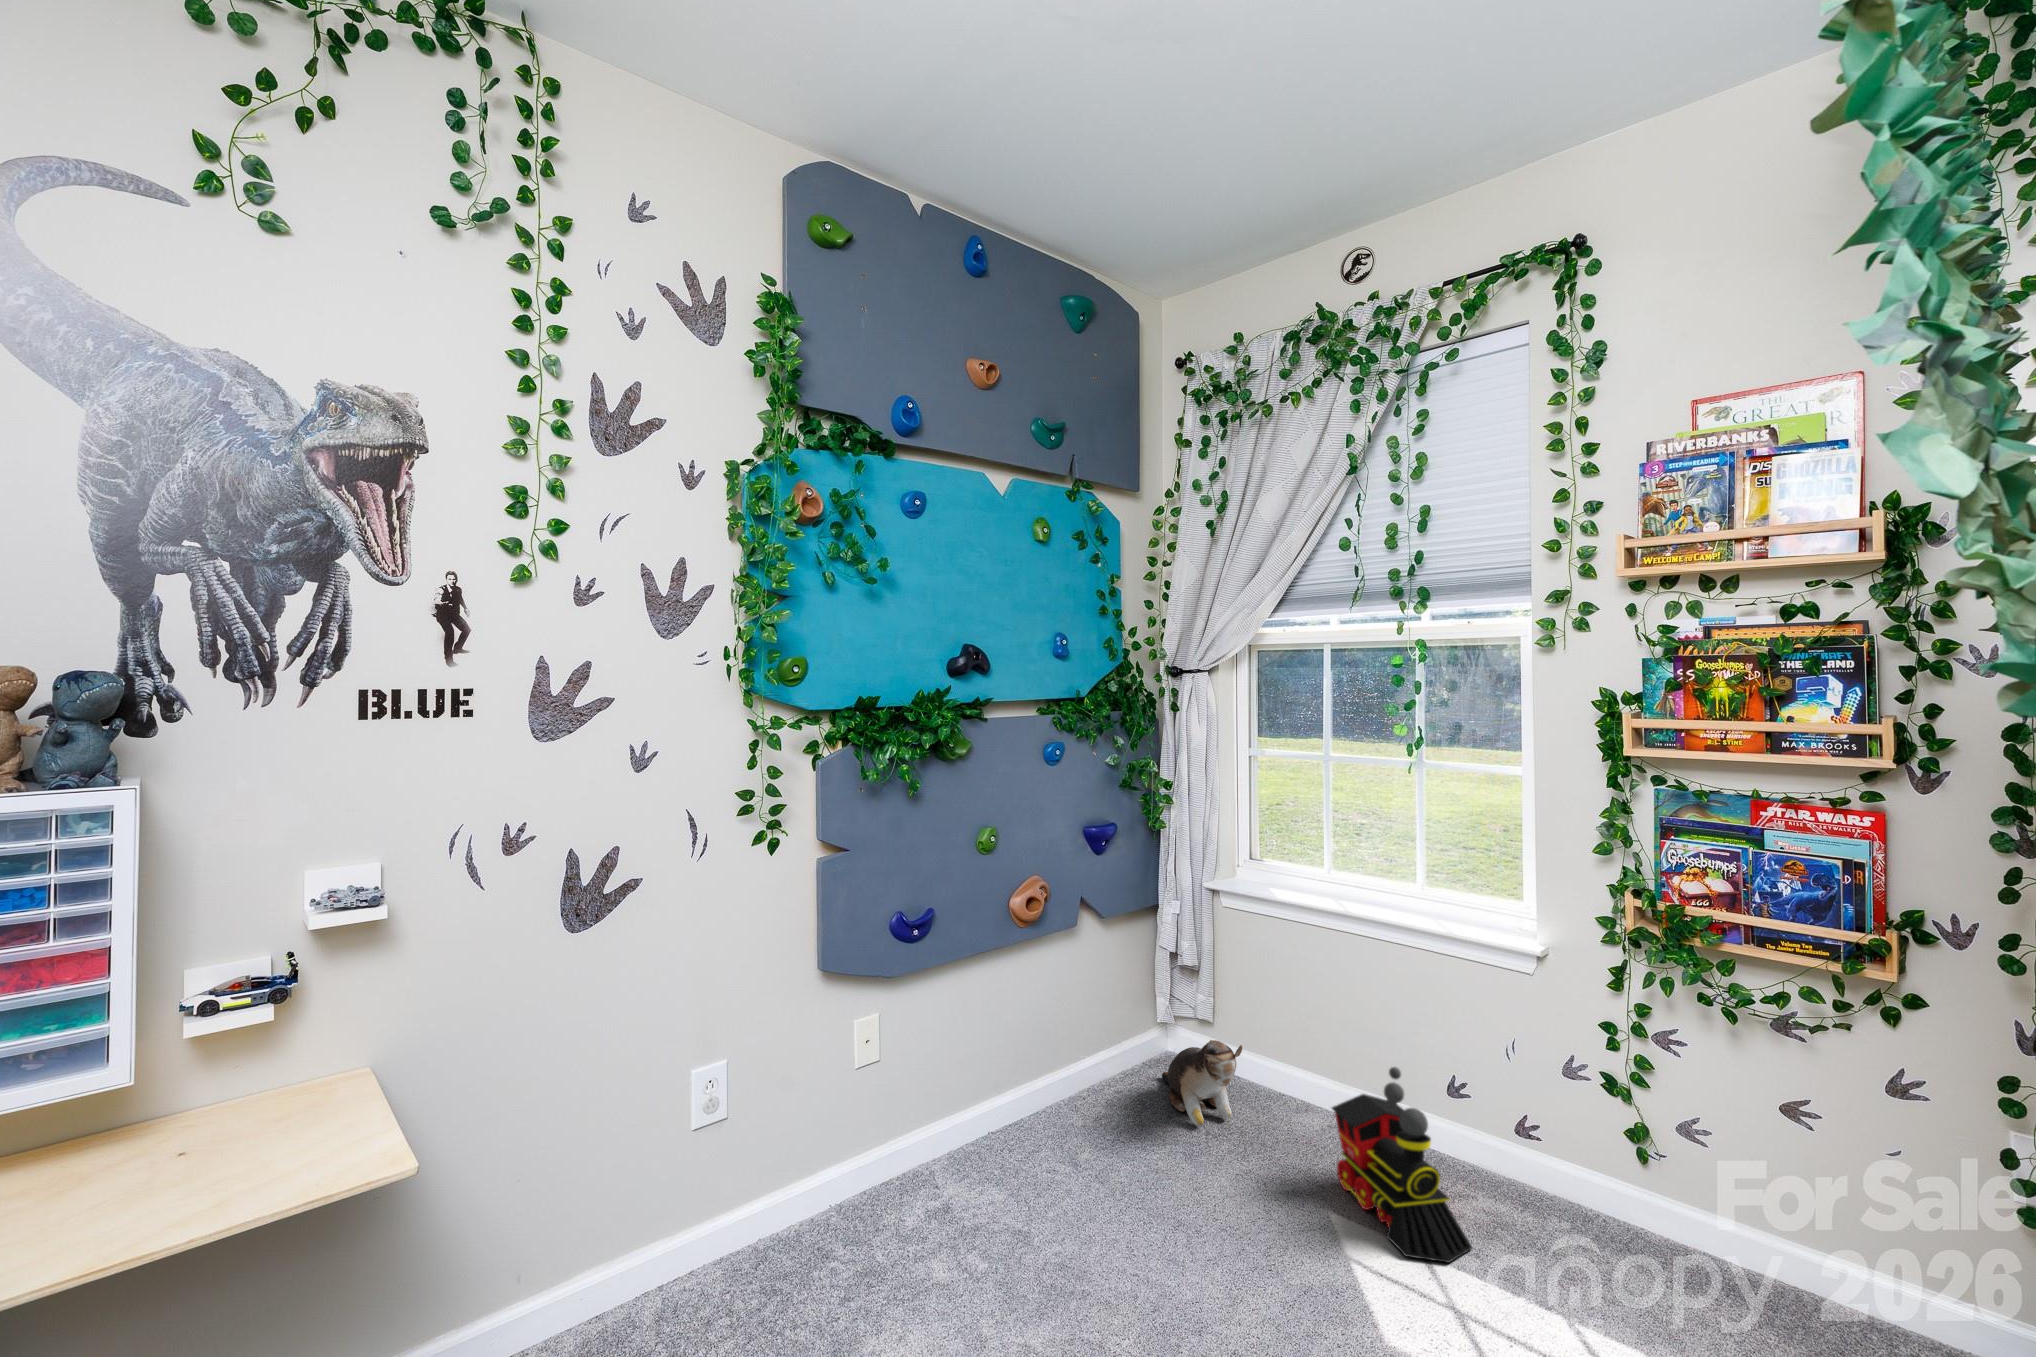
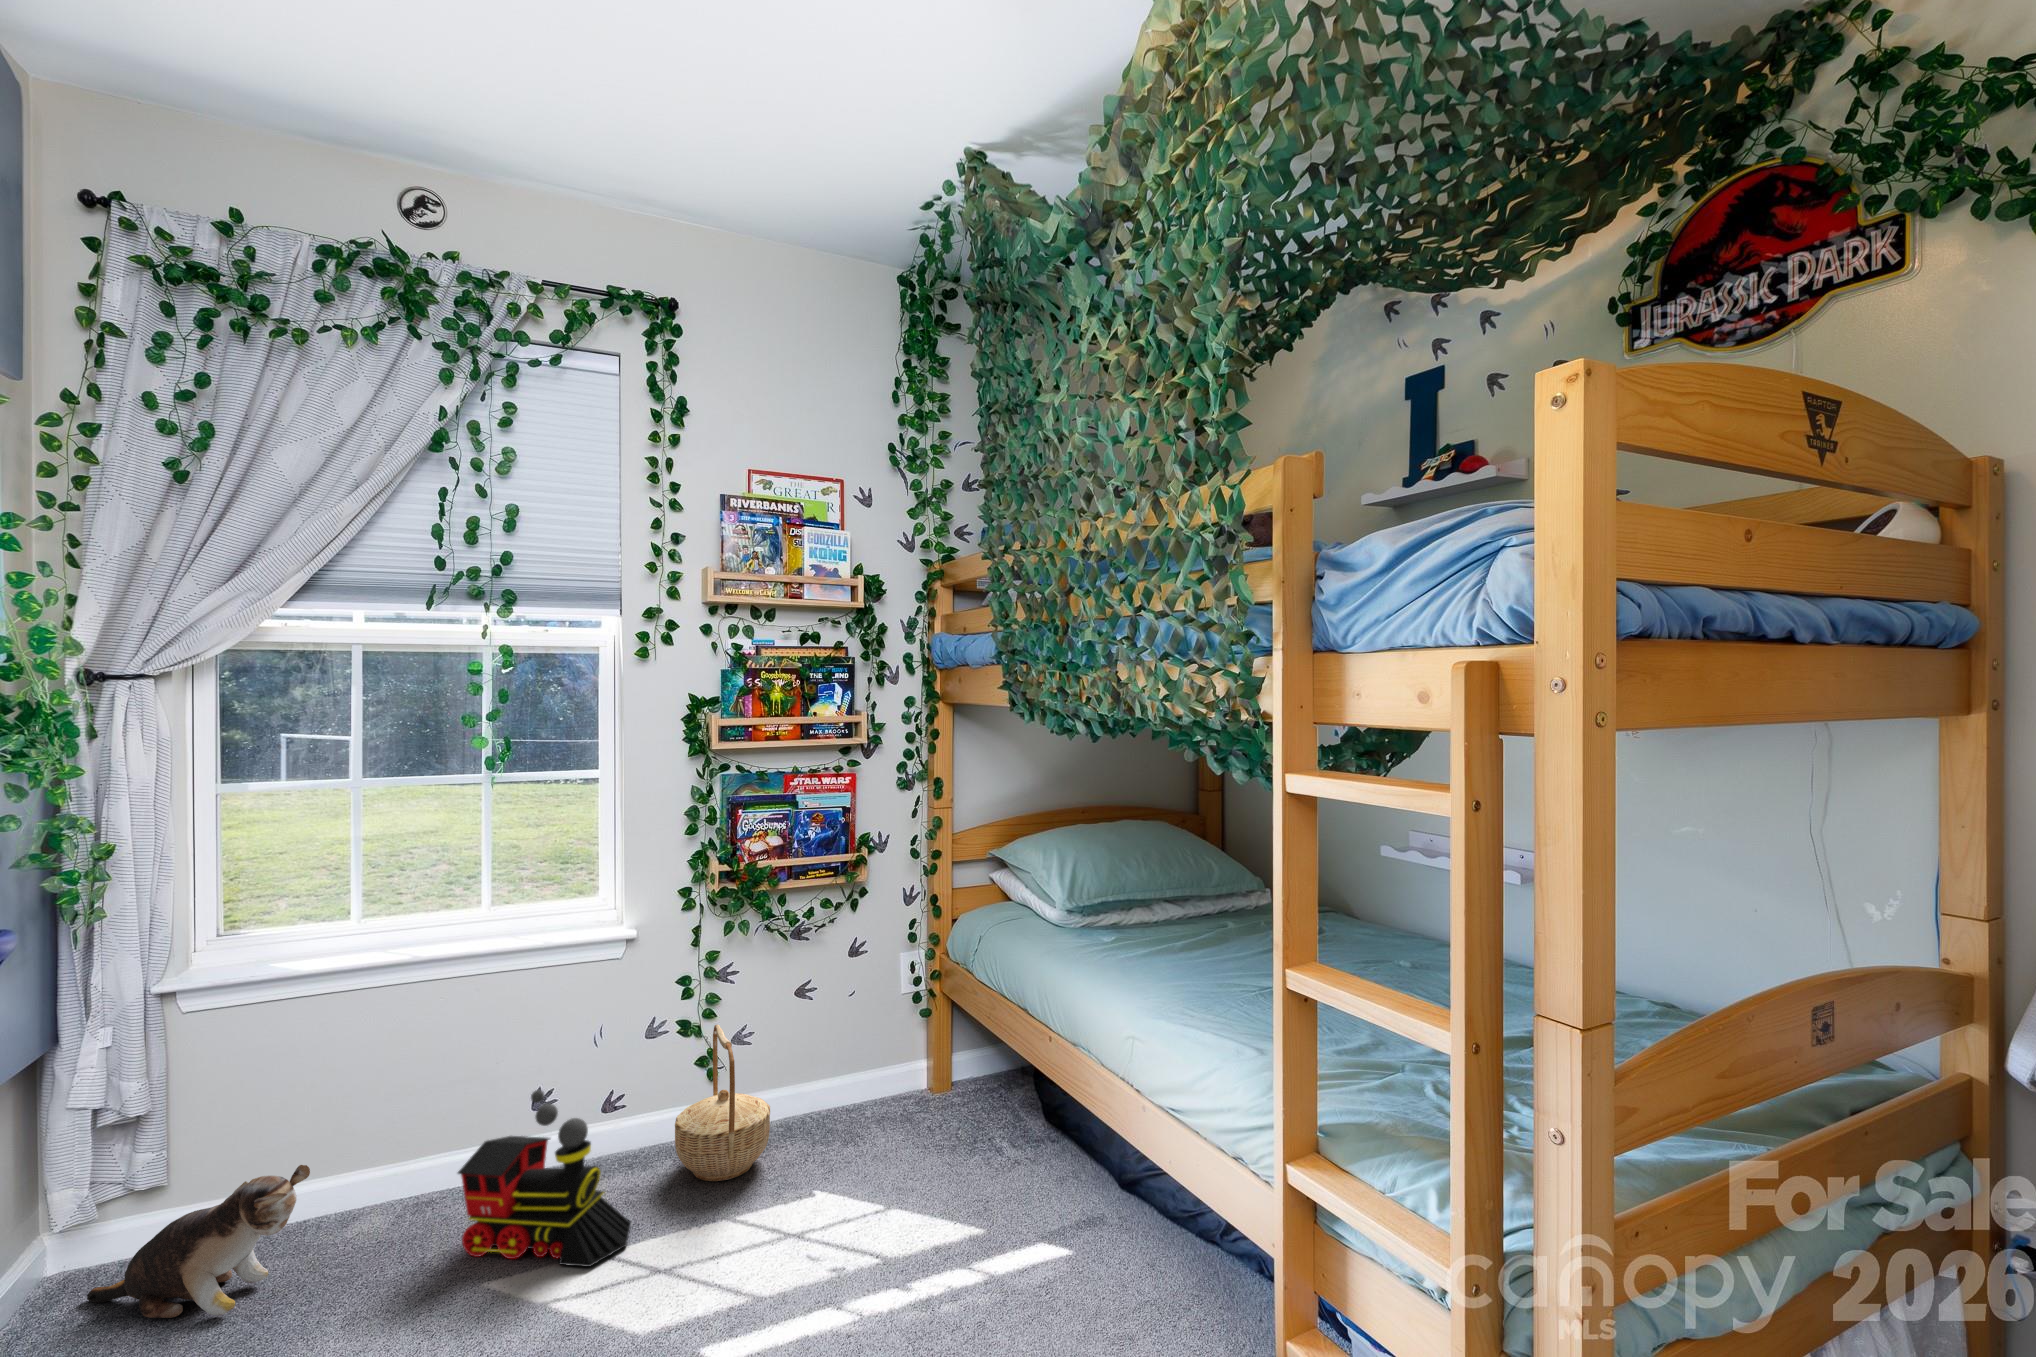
basket: none [1553,1092,1684,1284] -> present [675,1025,770,1181]

